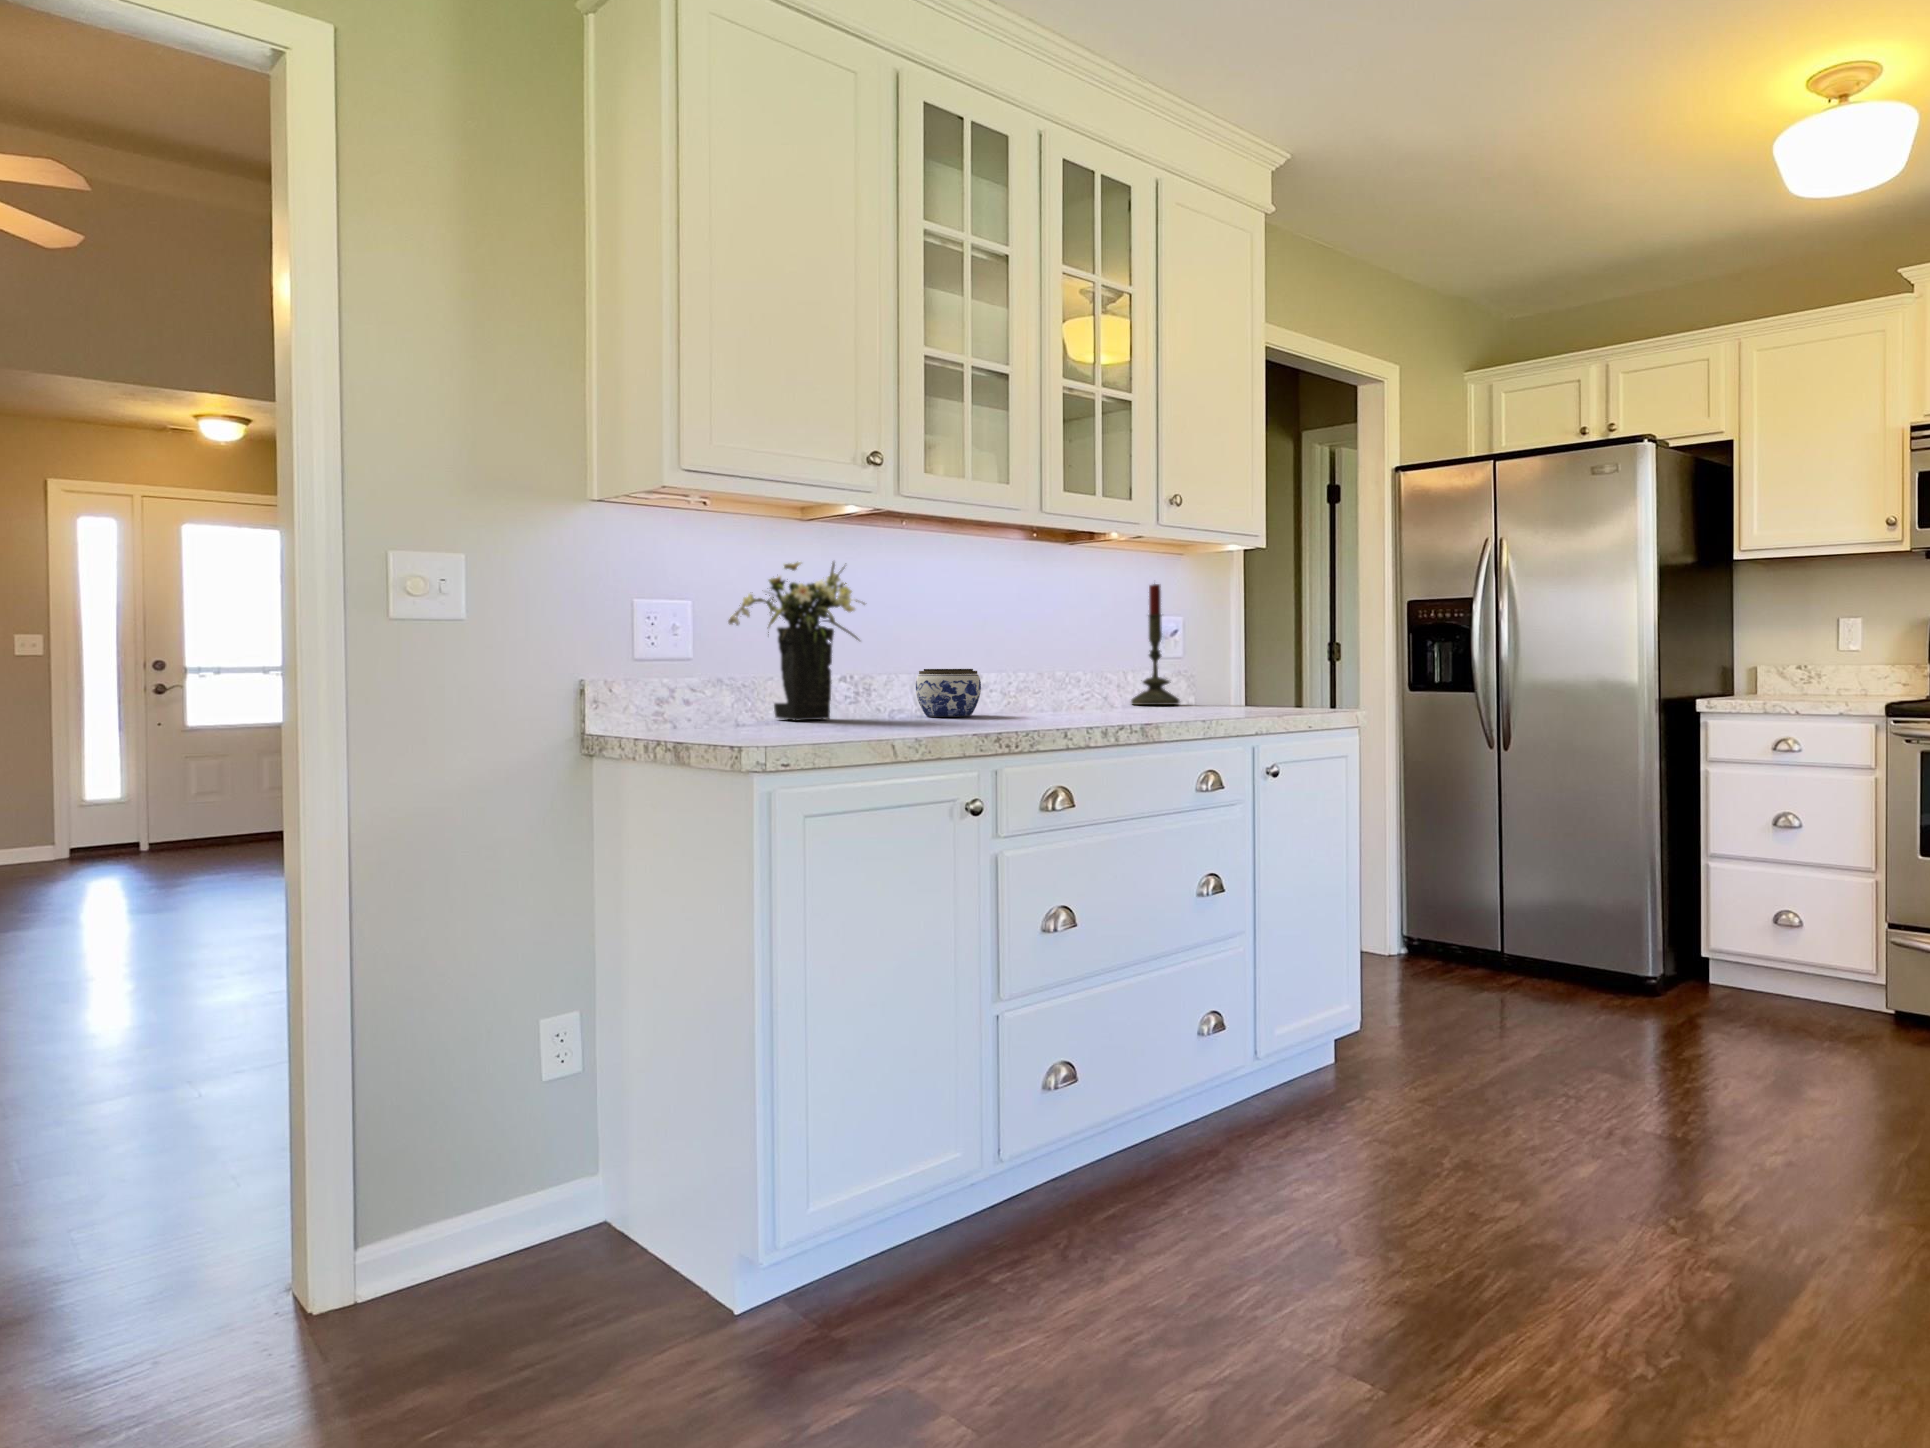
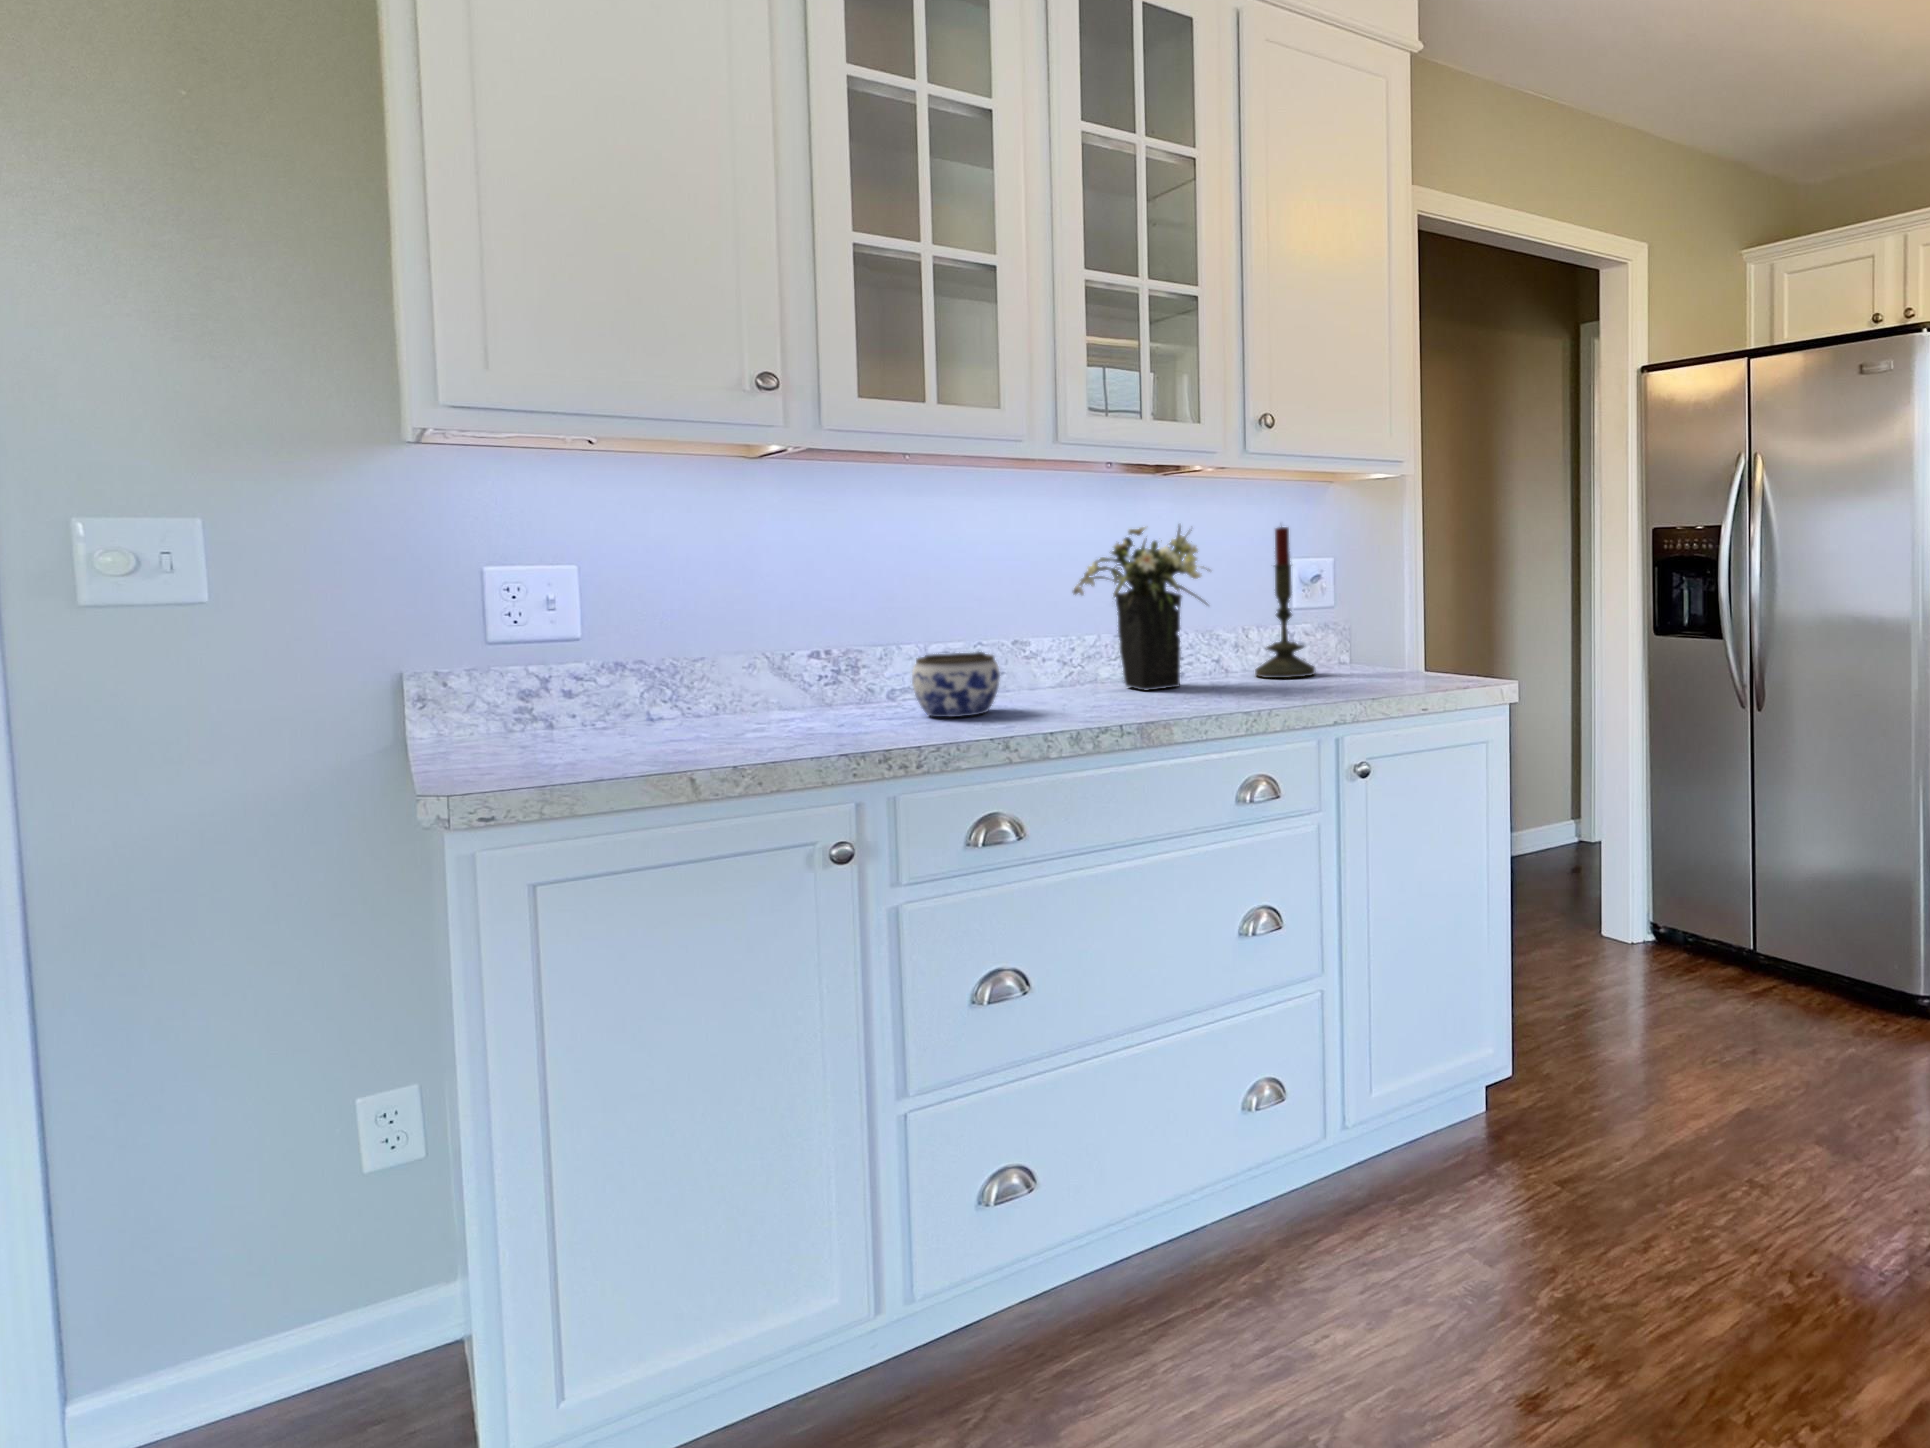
flower arrangement: present [728,562,865,721] -> present [1073,526,1207,690]

